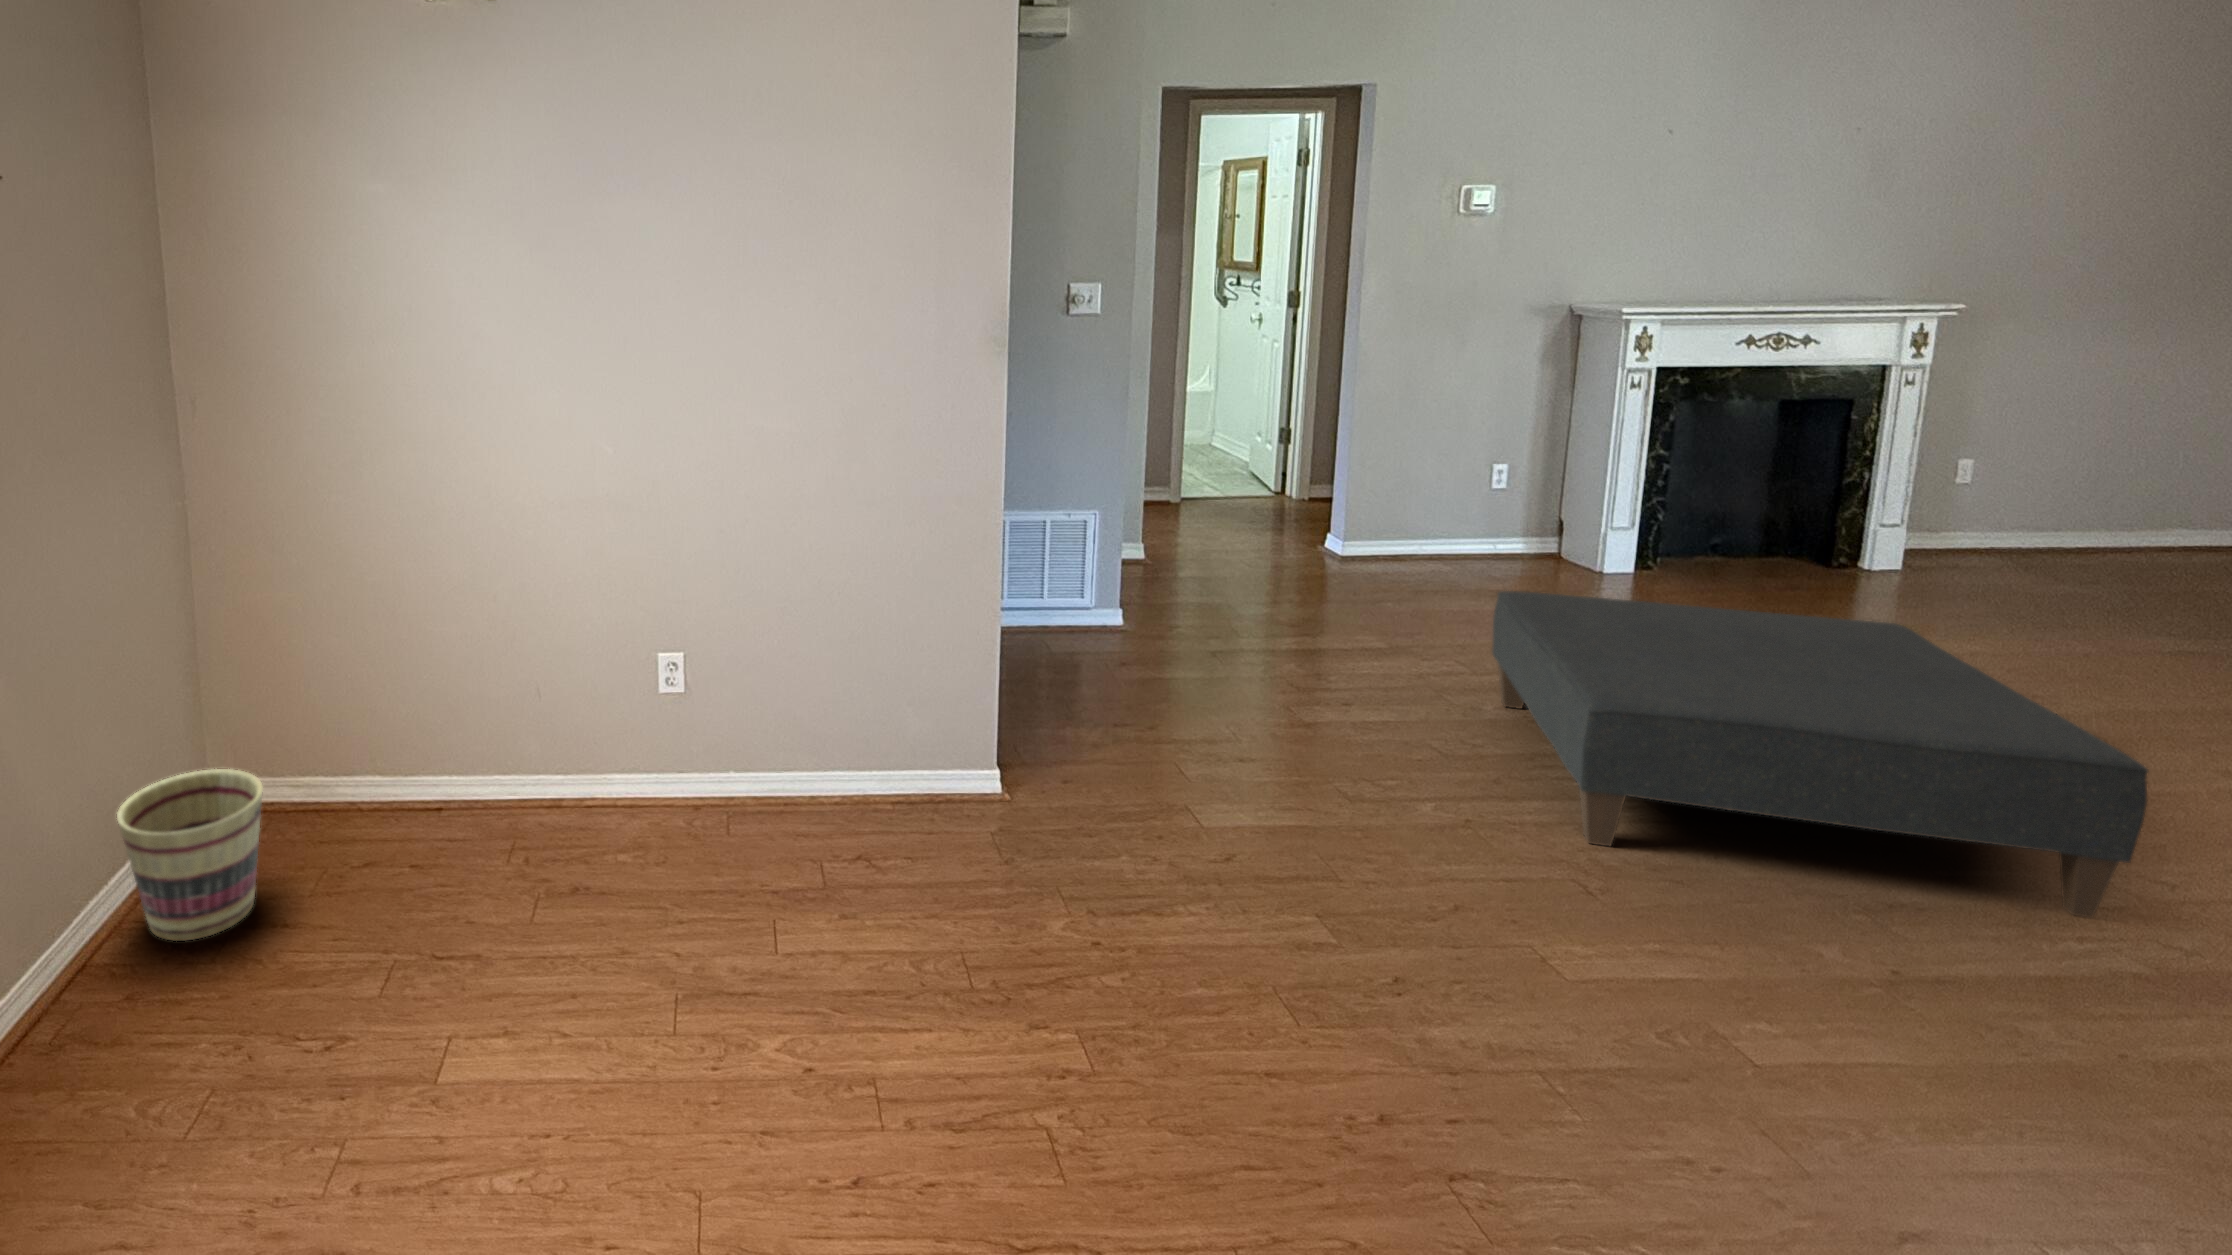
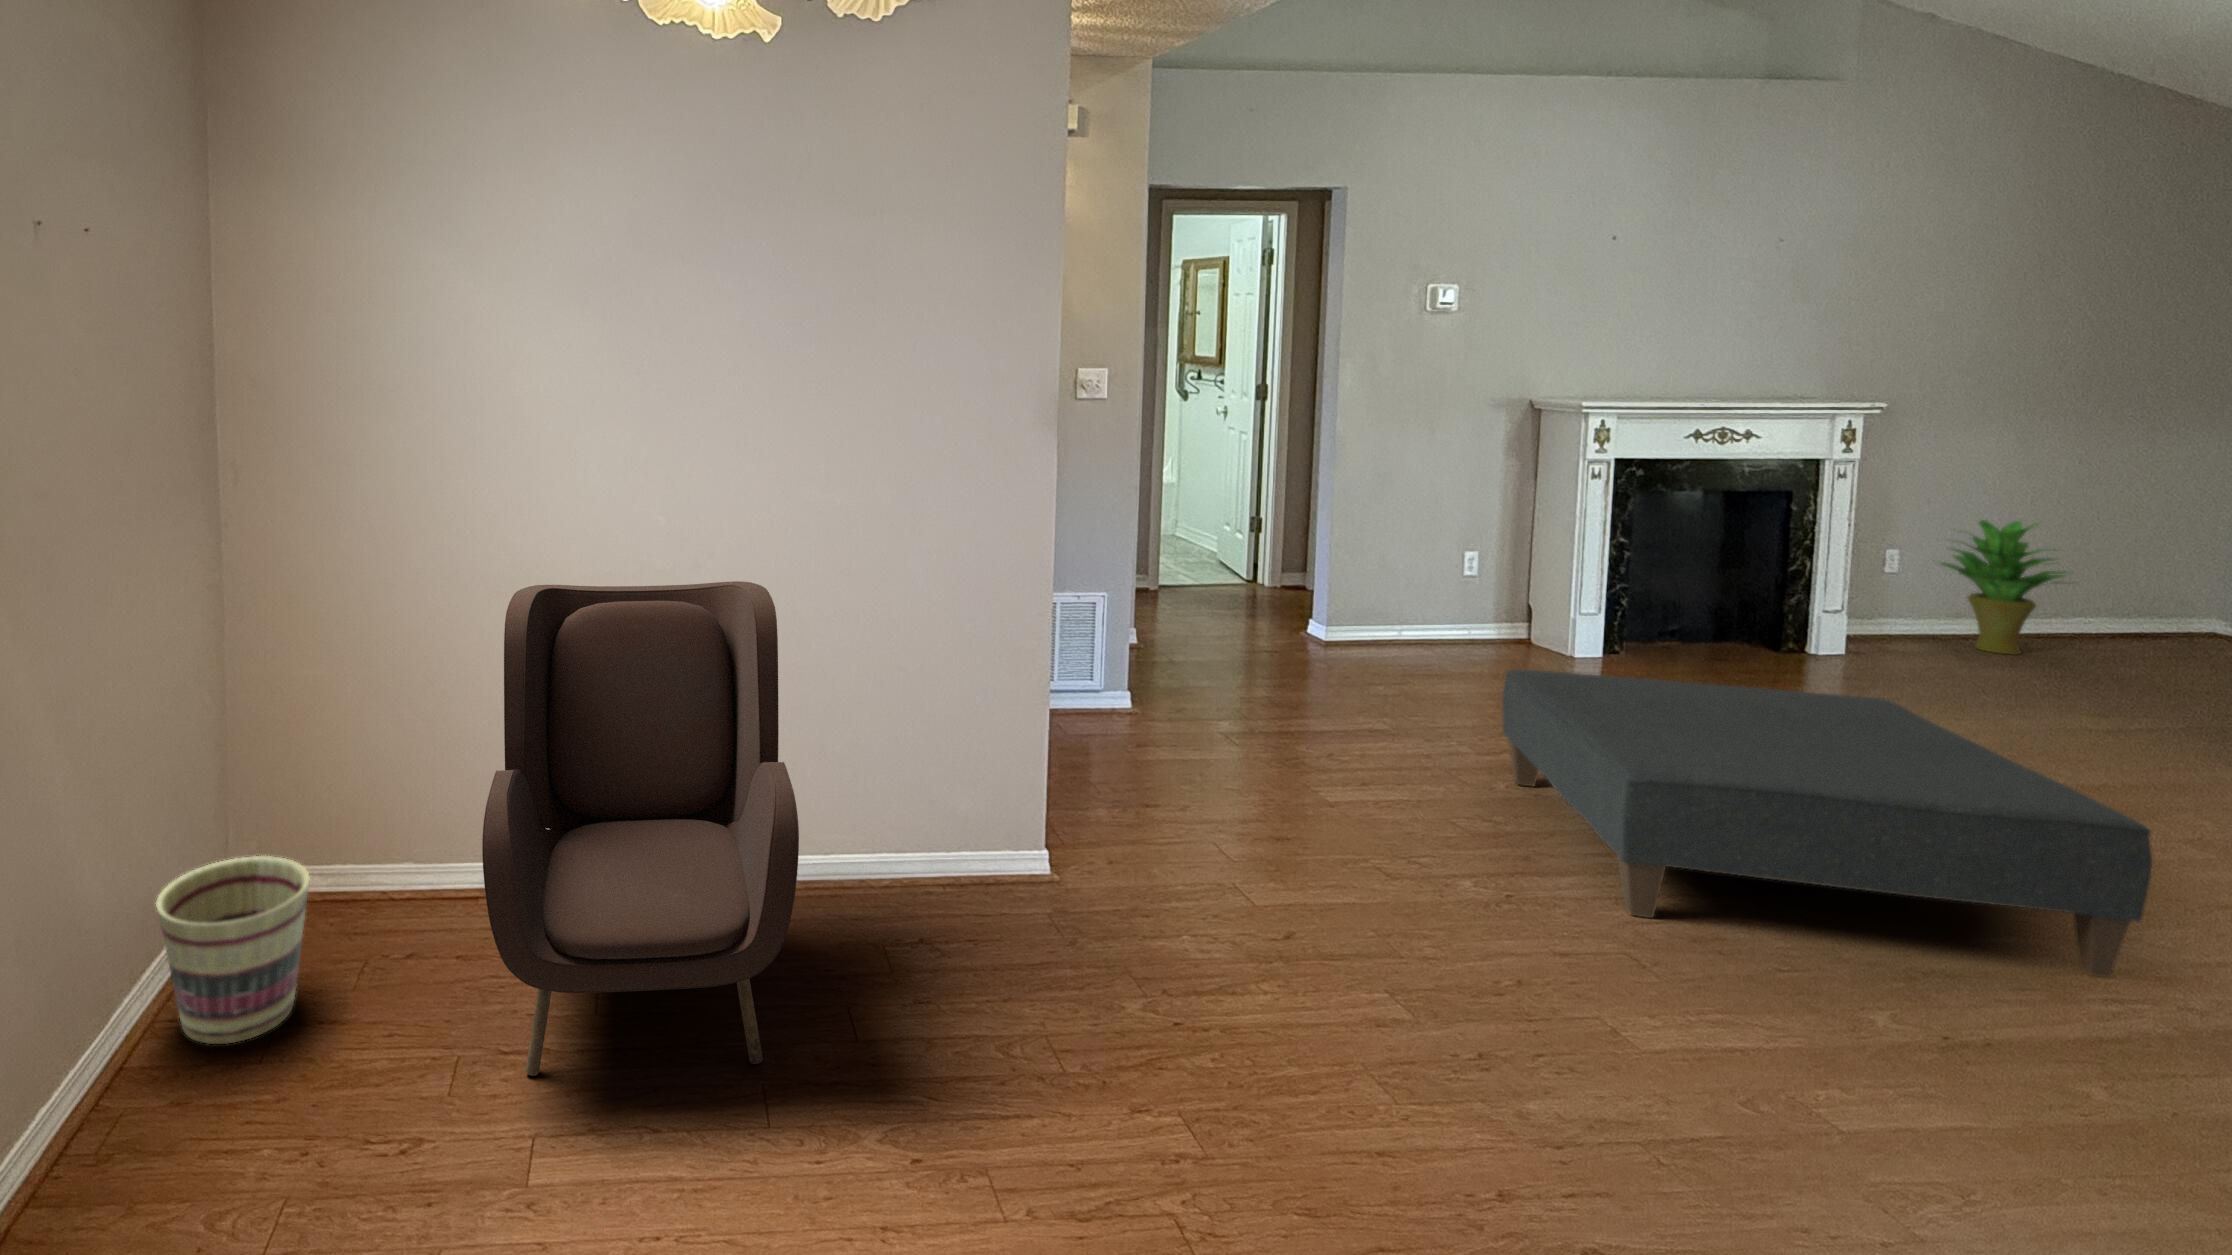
potted plant: none [2007,428,2172,571] -> present [1940,520,2064,655]
armchair: none [398,510,704,978] -> present [482,581,799,1076]

